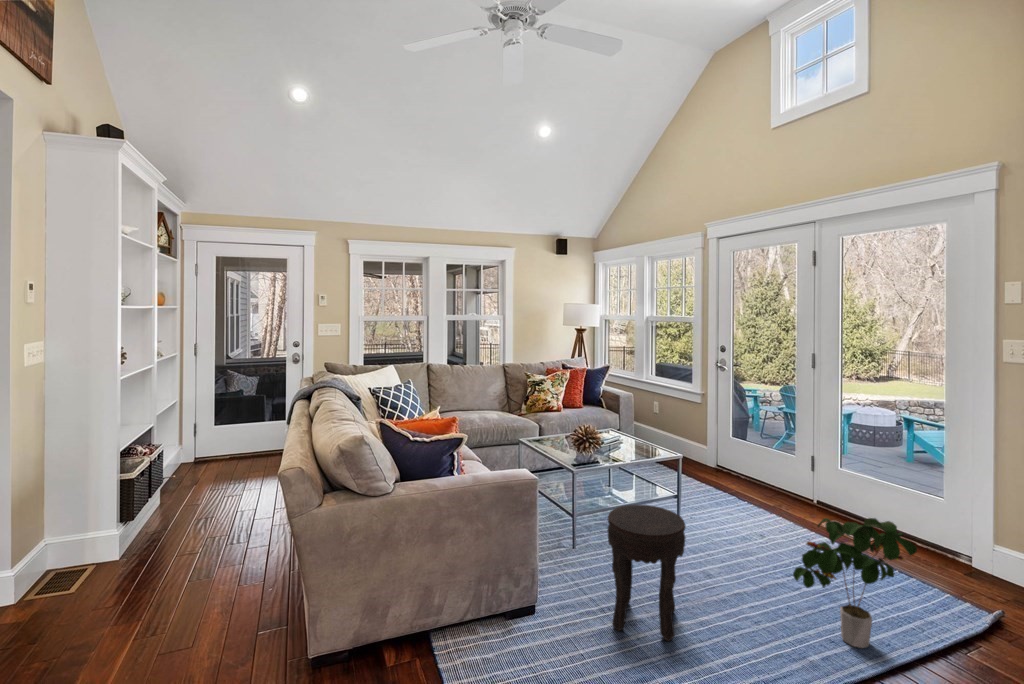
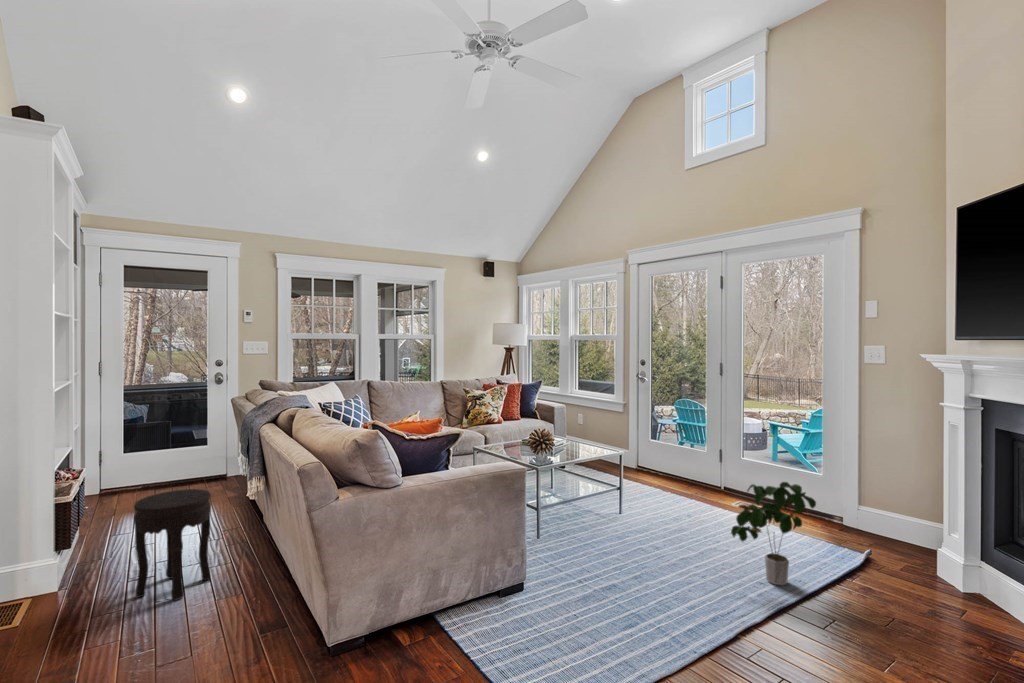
side table: present [607,504,686,641] -> present [134,489,211,600]

